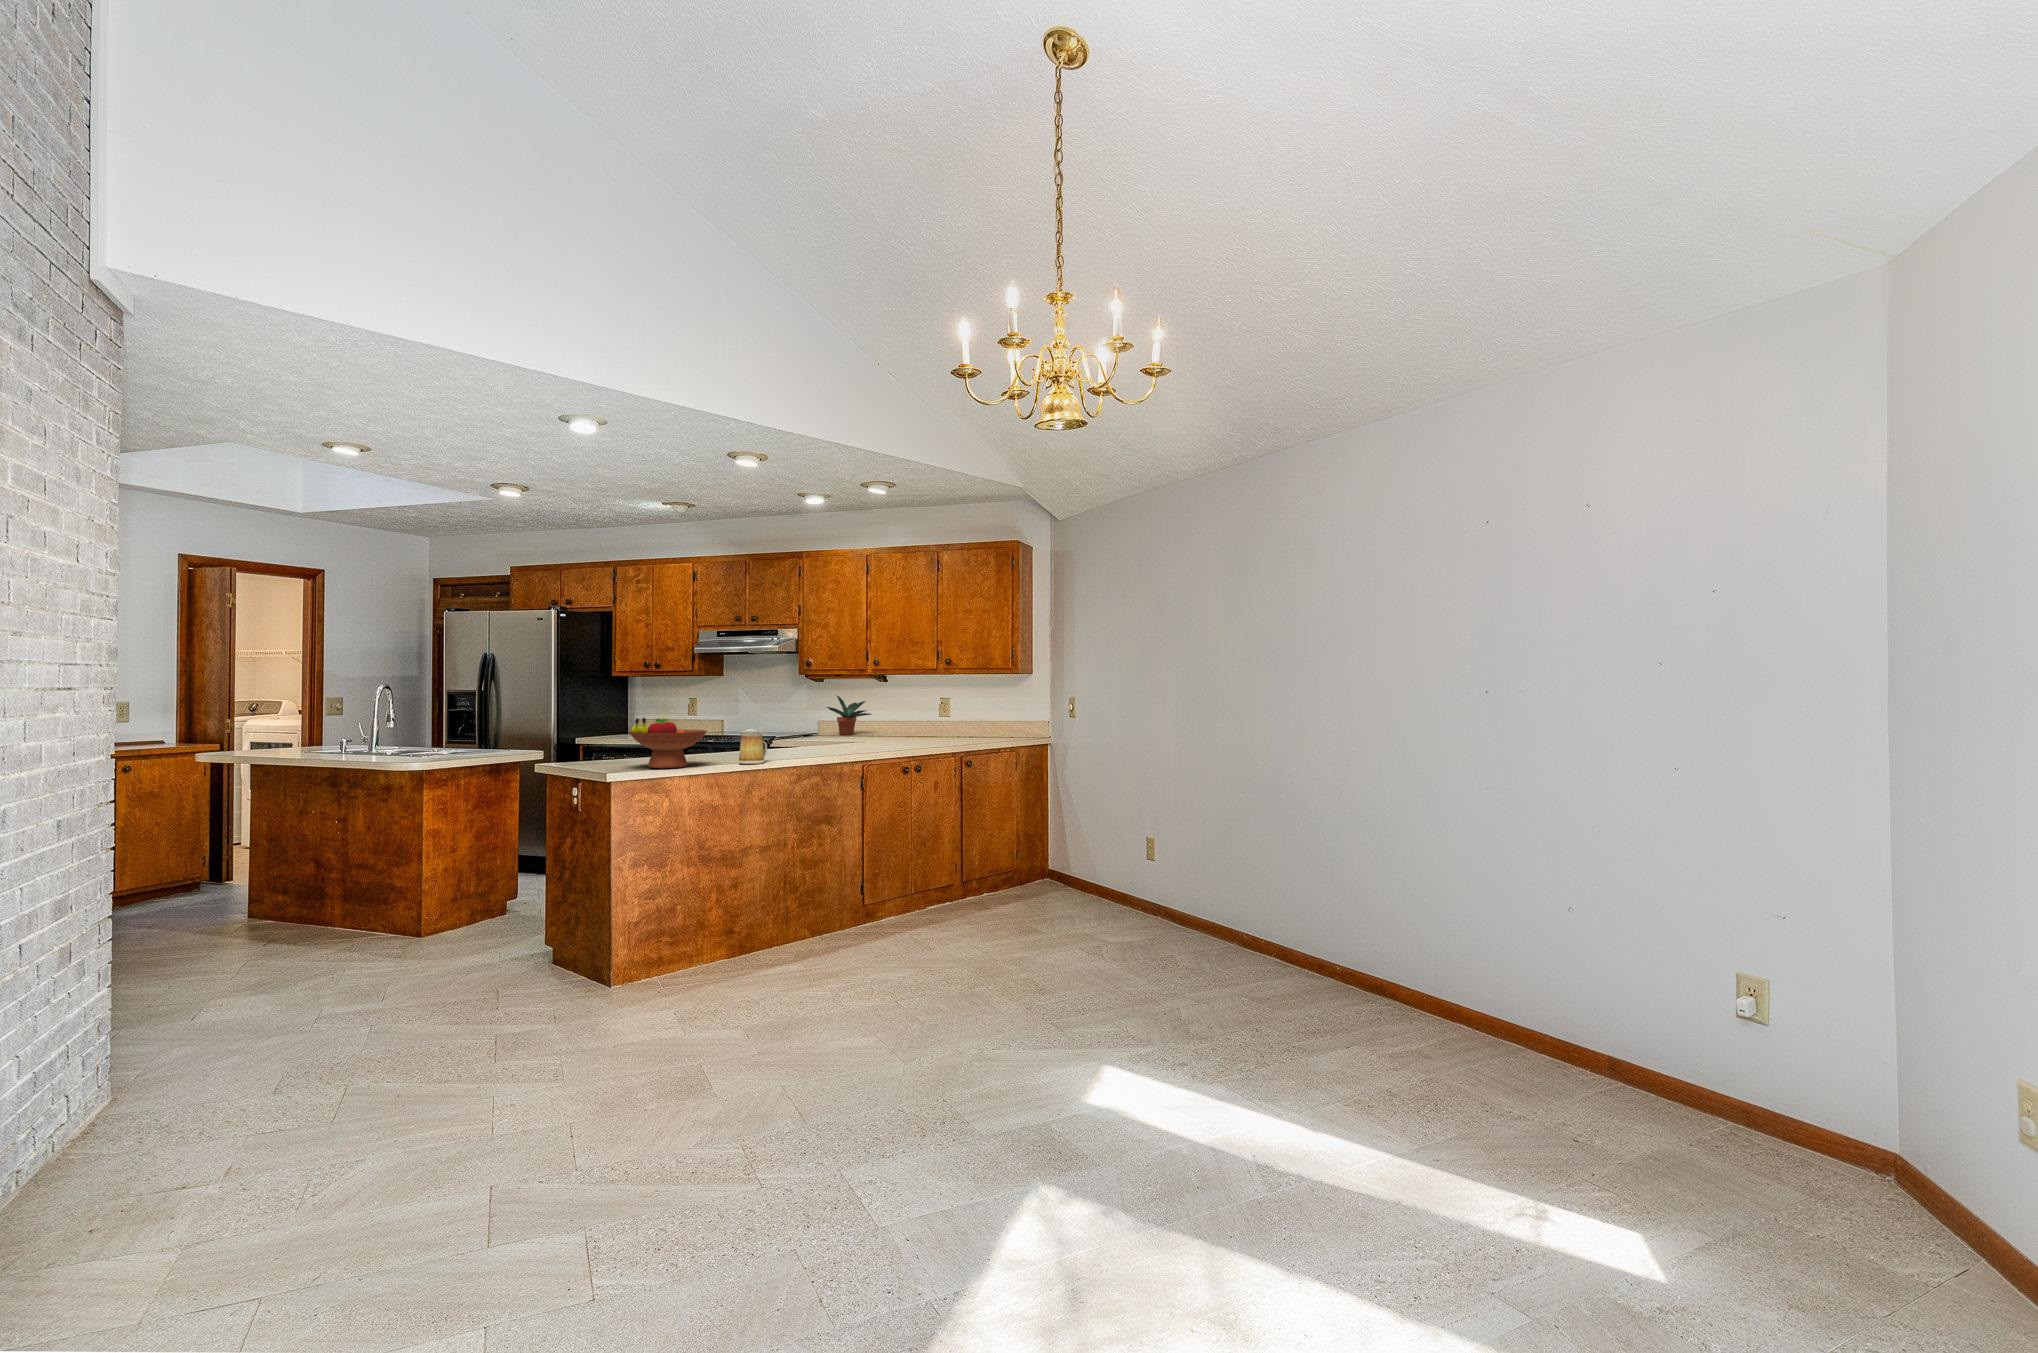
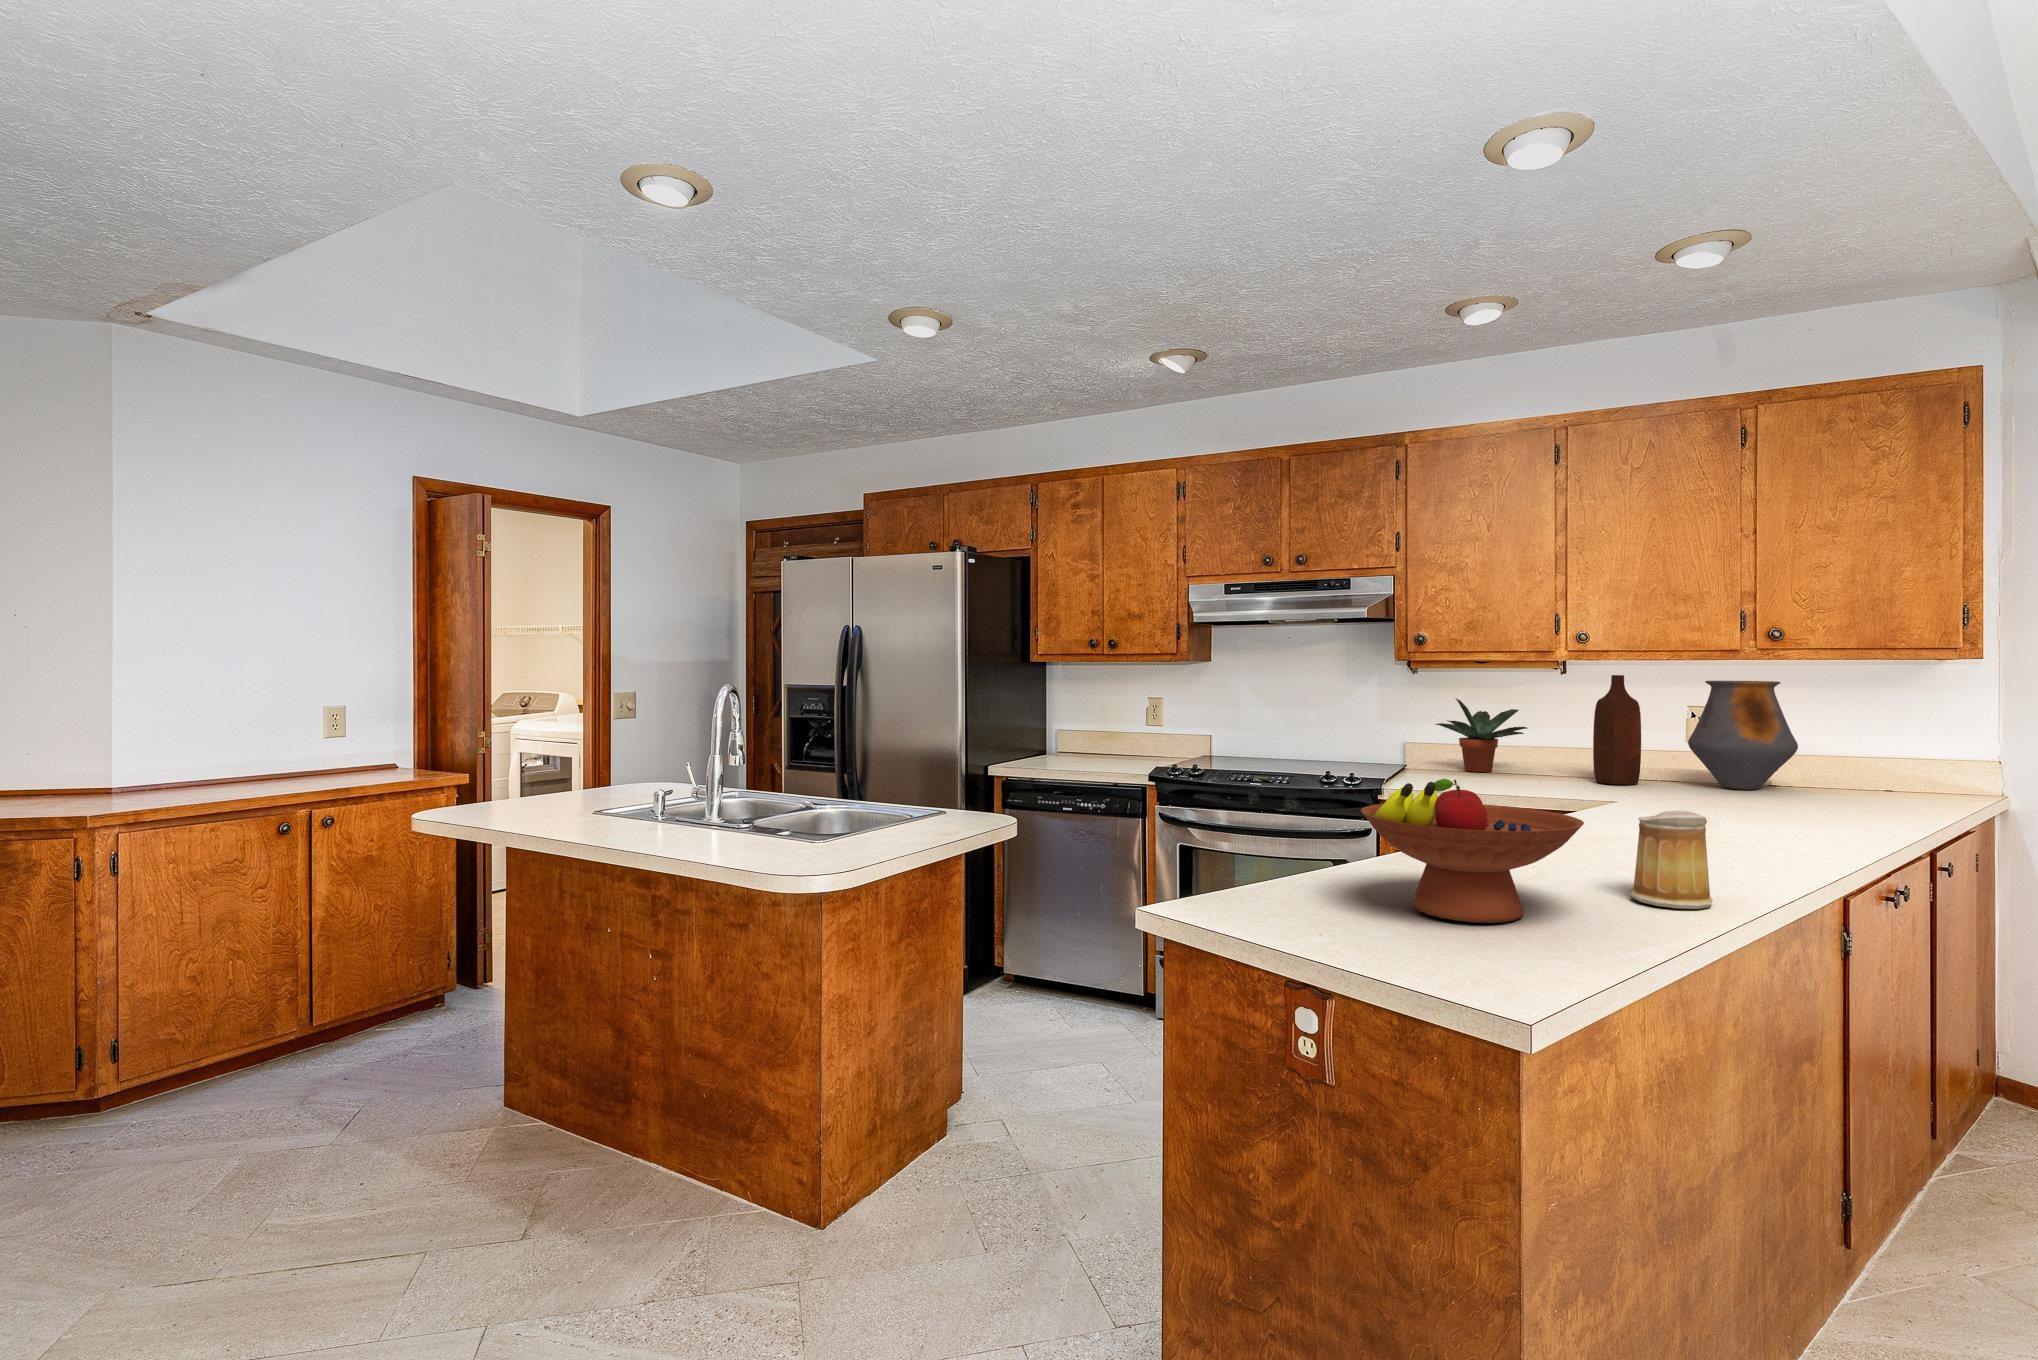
bottle: none [881,682,901,737] -> present [1593,675,1641,785]
vase: none [915,685,958,738] -> present [1688,681,1798,790]

